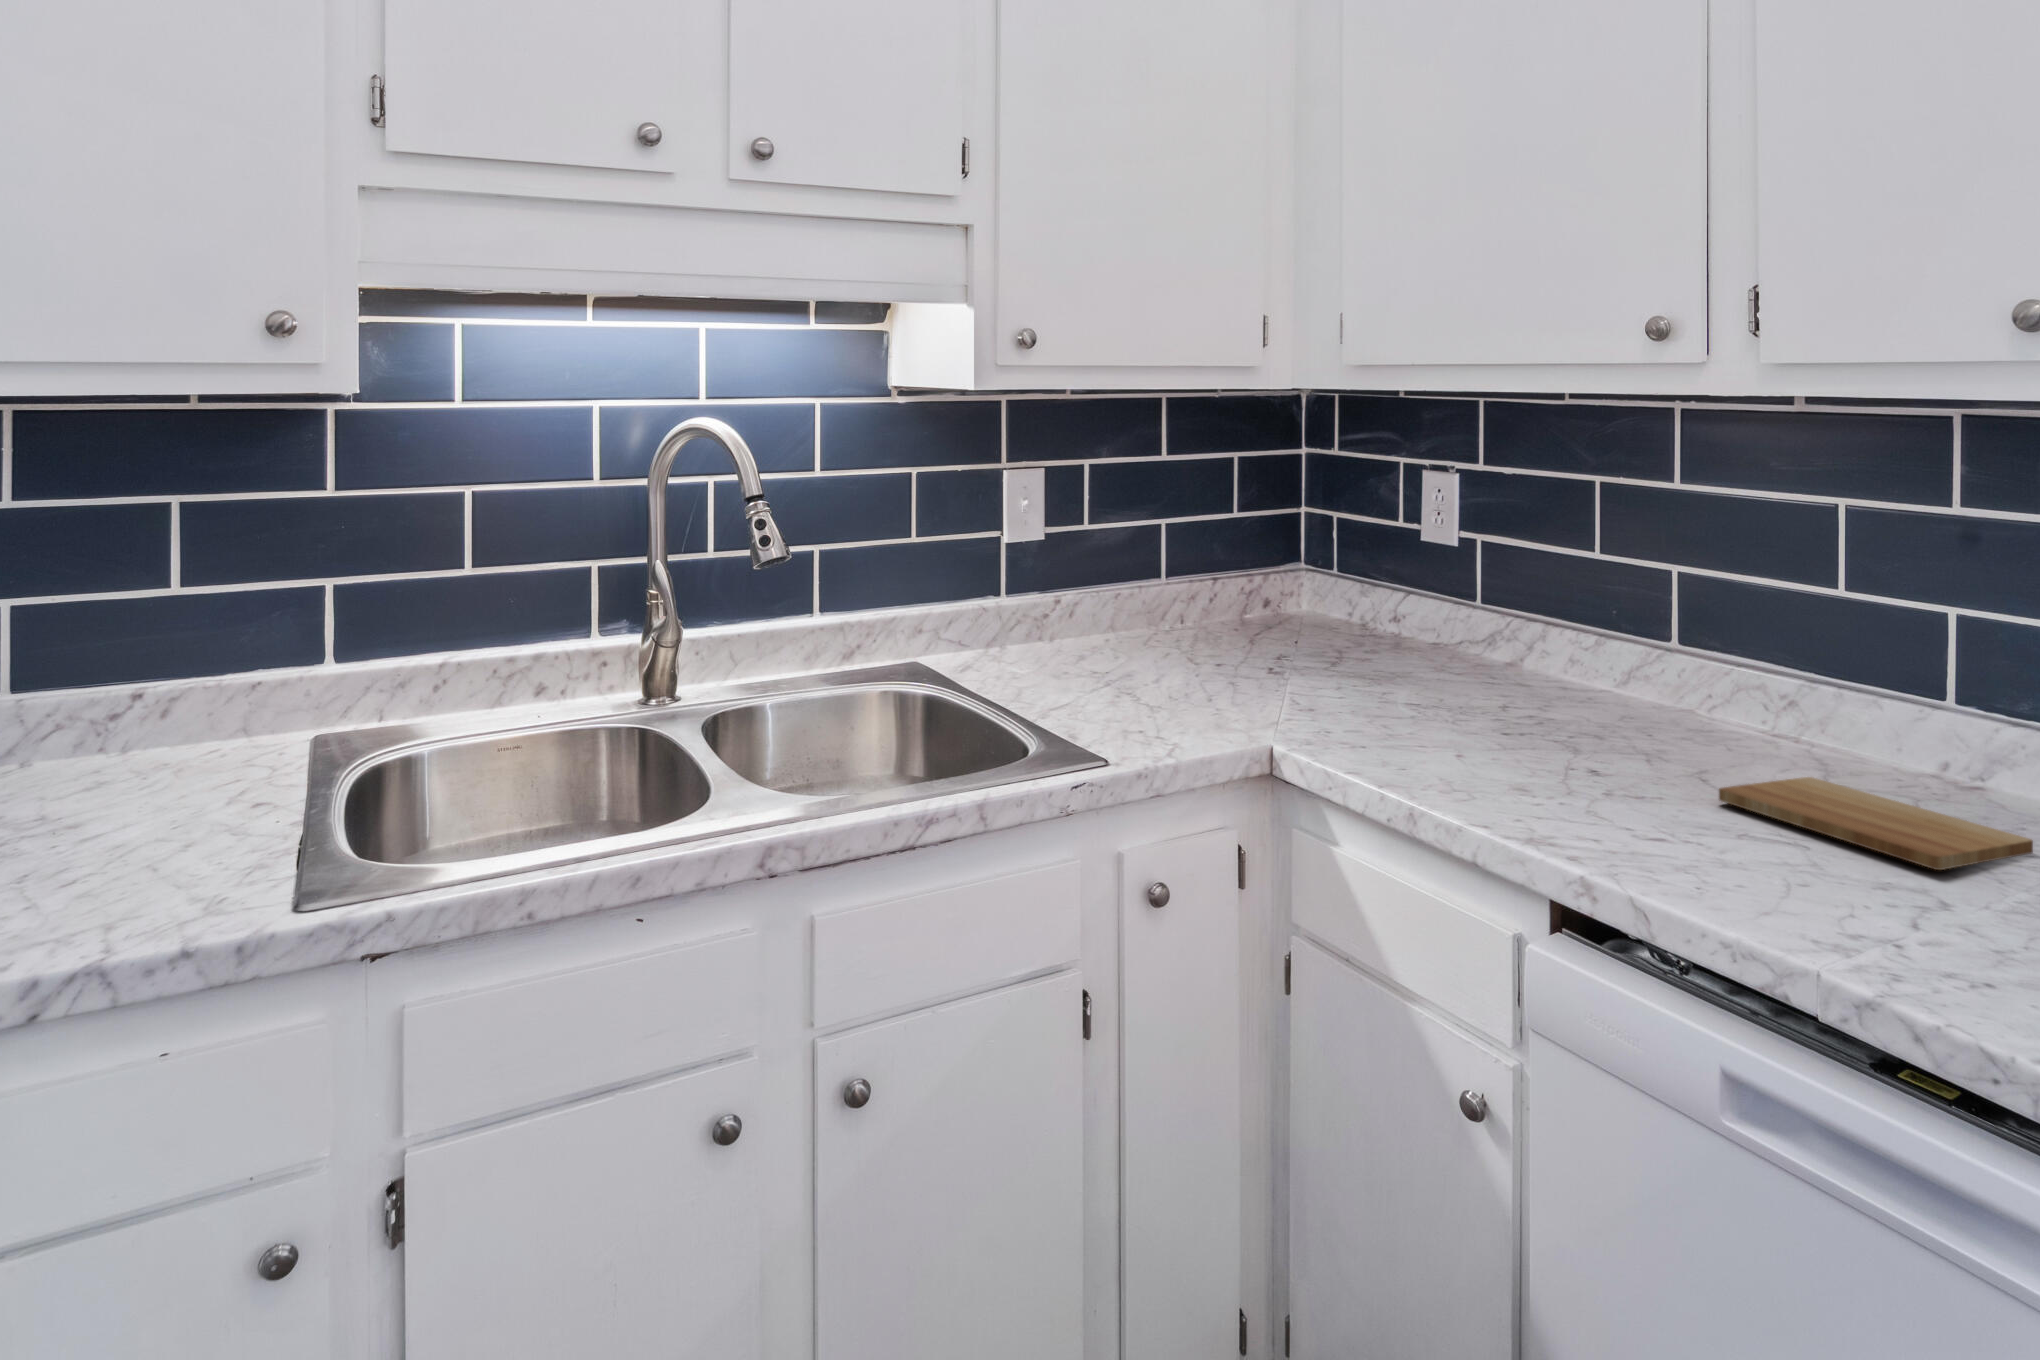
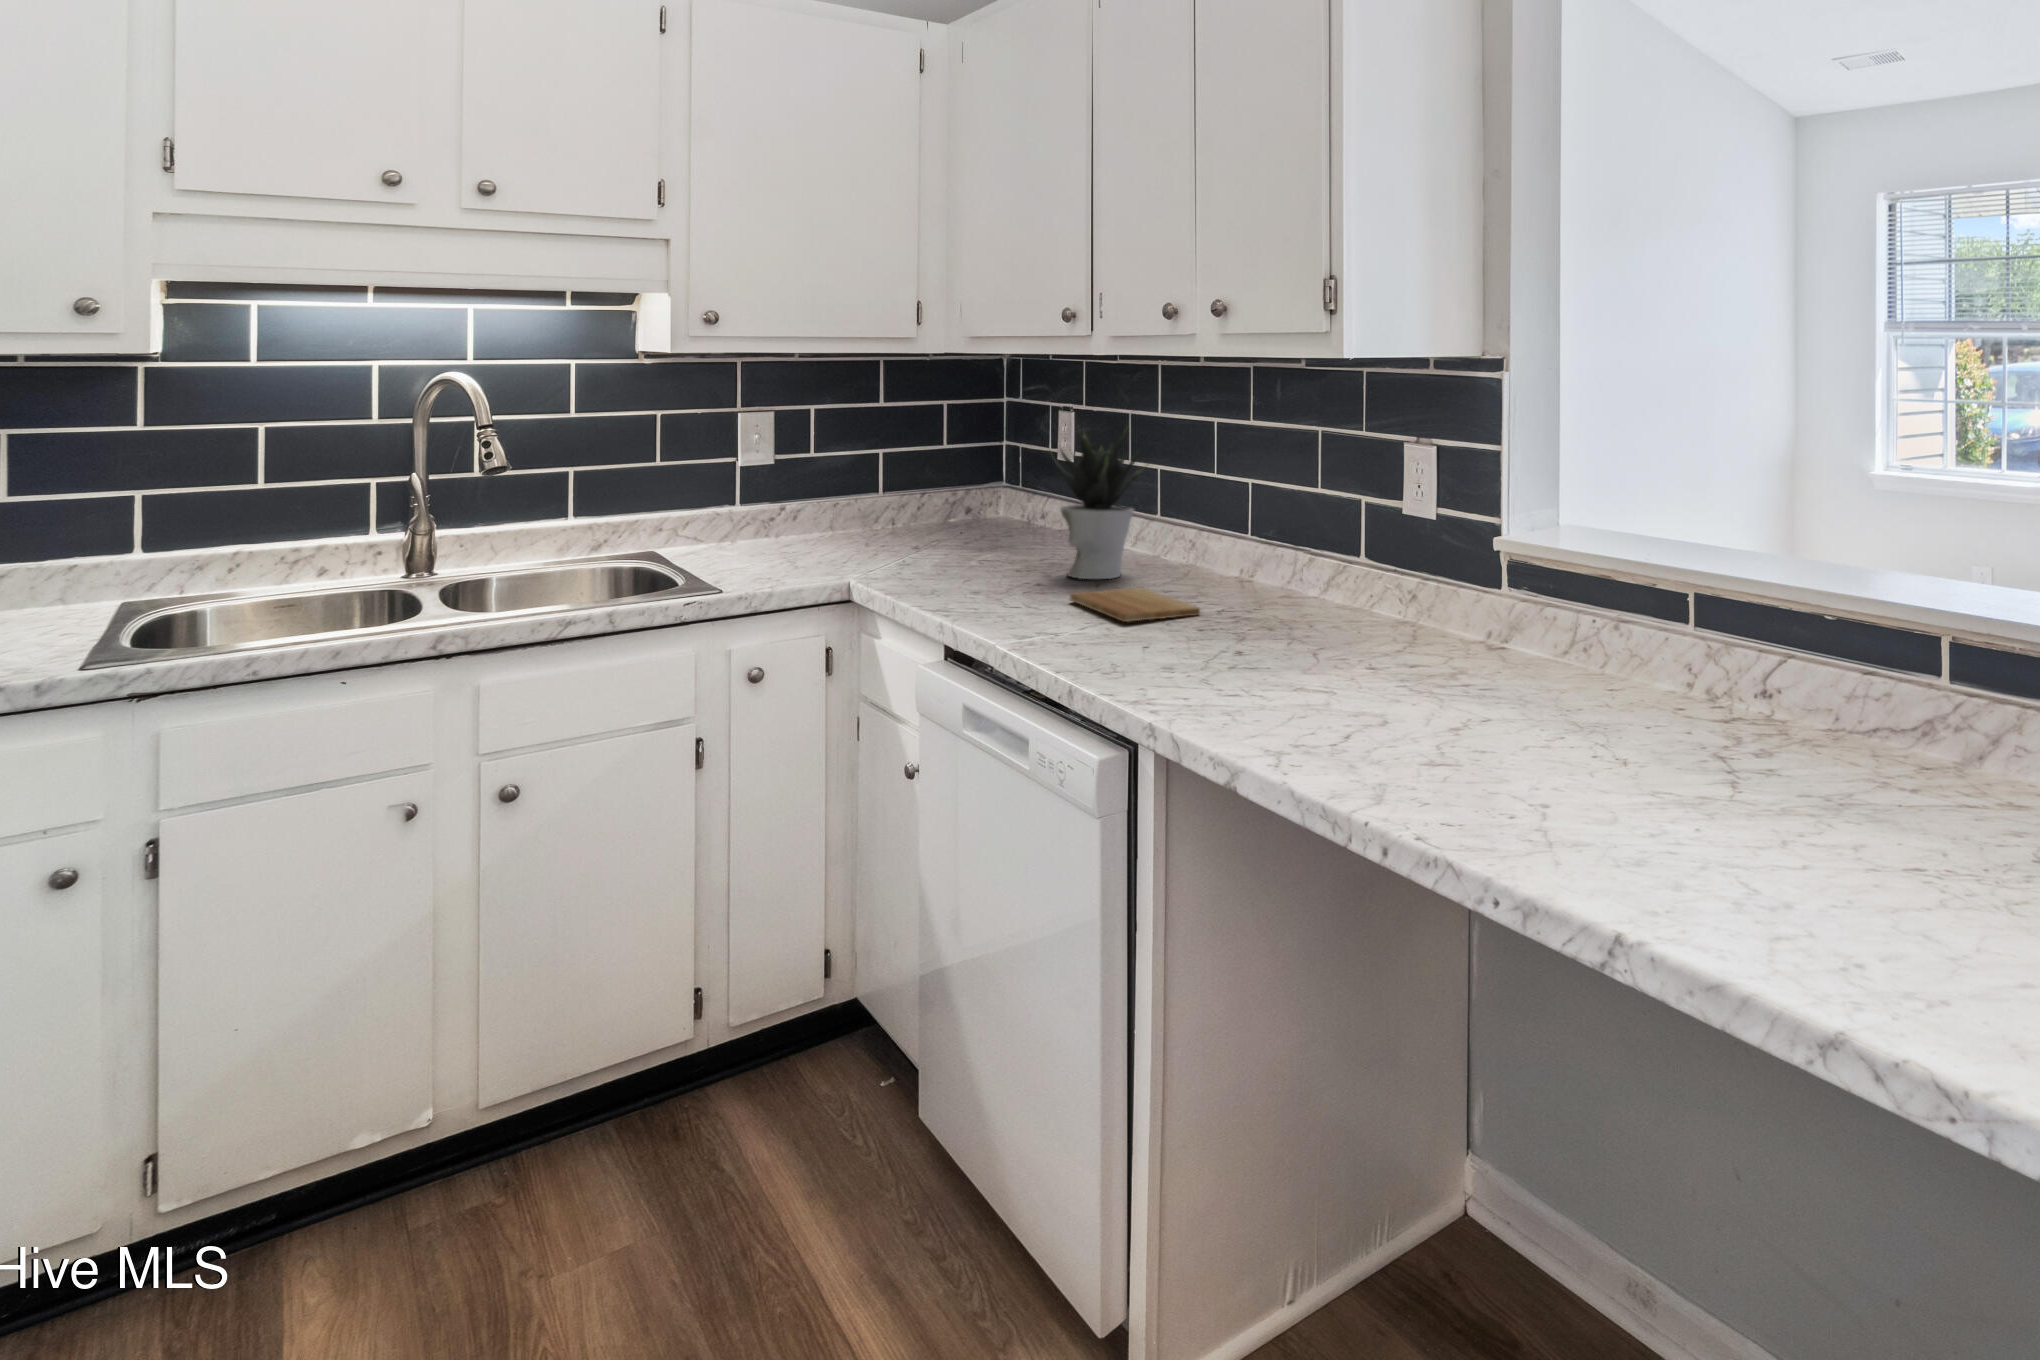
potted plant: none [1551,492,1732,749] -> present [1051,431,1149,579]

